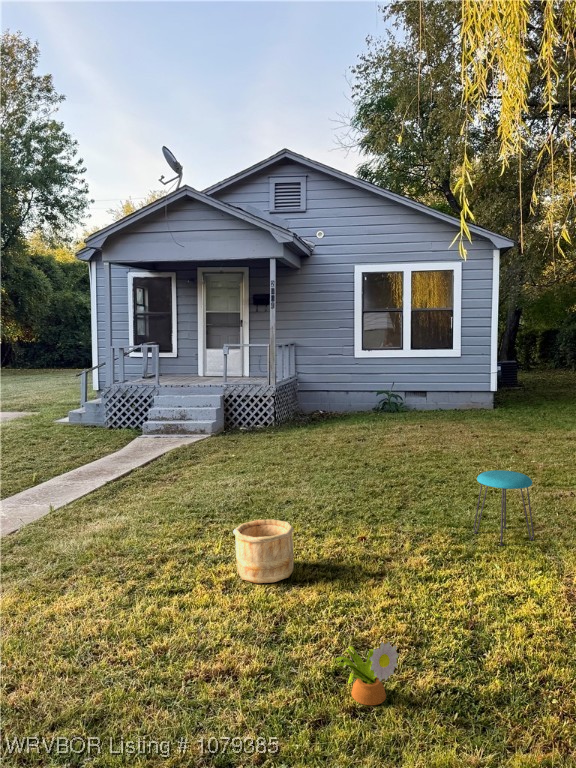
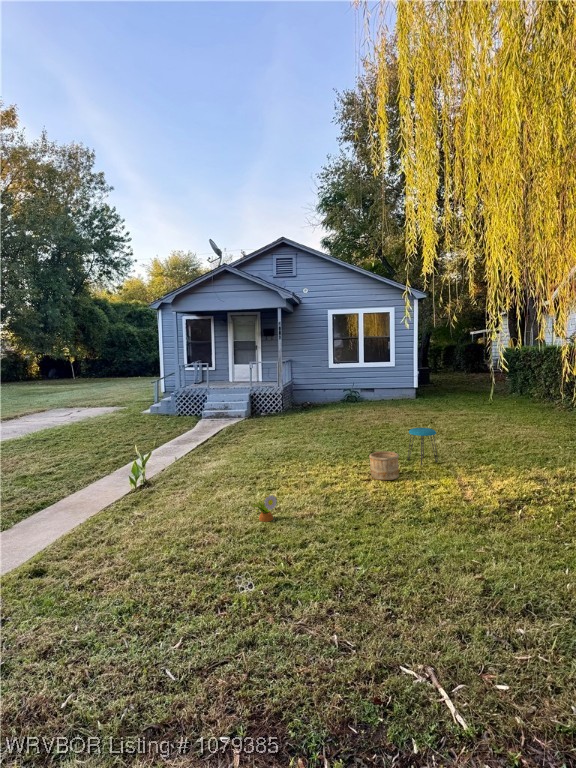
wooden bucket: present [233,519,294,583] -> present [369,451,399,480]
decorative plant: present [334,642,399,705] -> present [253,495,278,522]

